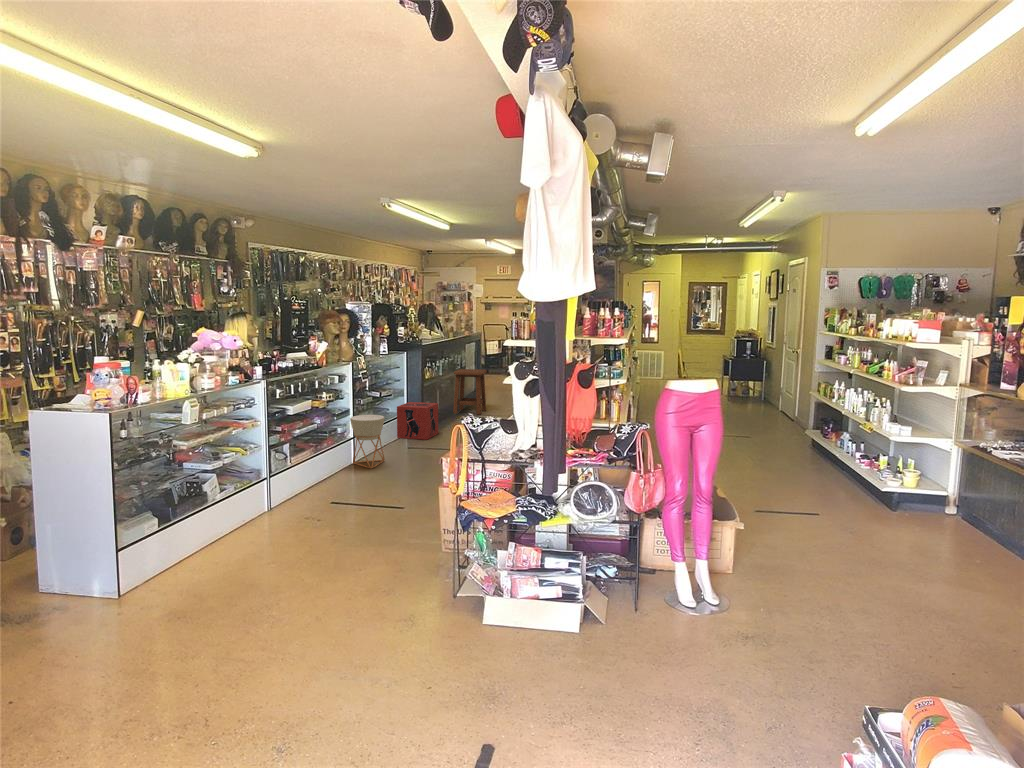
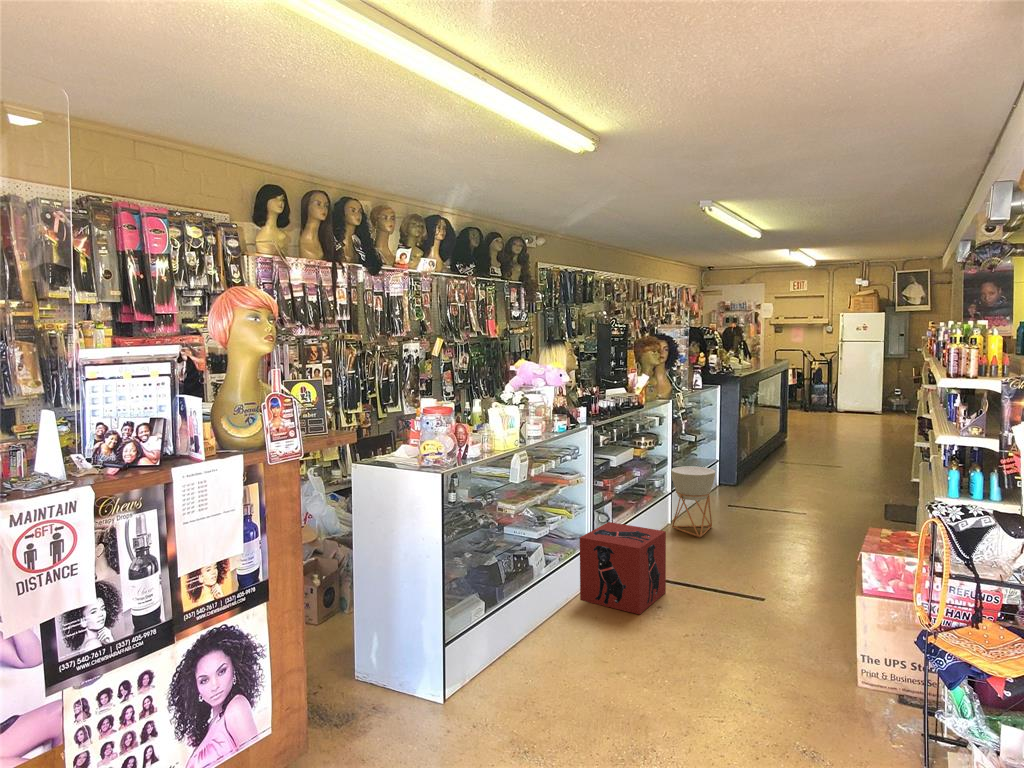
stool: present [453,369,487,414] -> none [768,407,812,465]
storage box: present [397,402,438,440] -> present [580,522,666,614]

